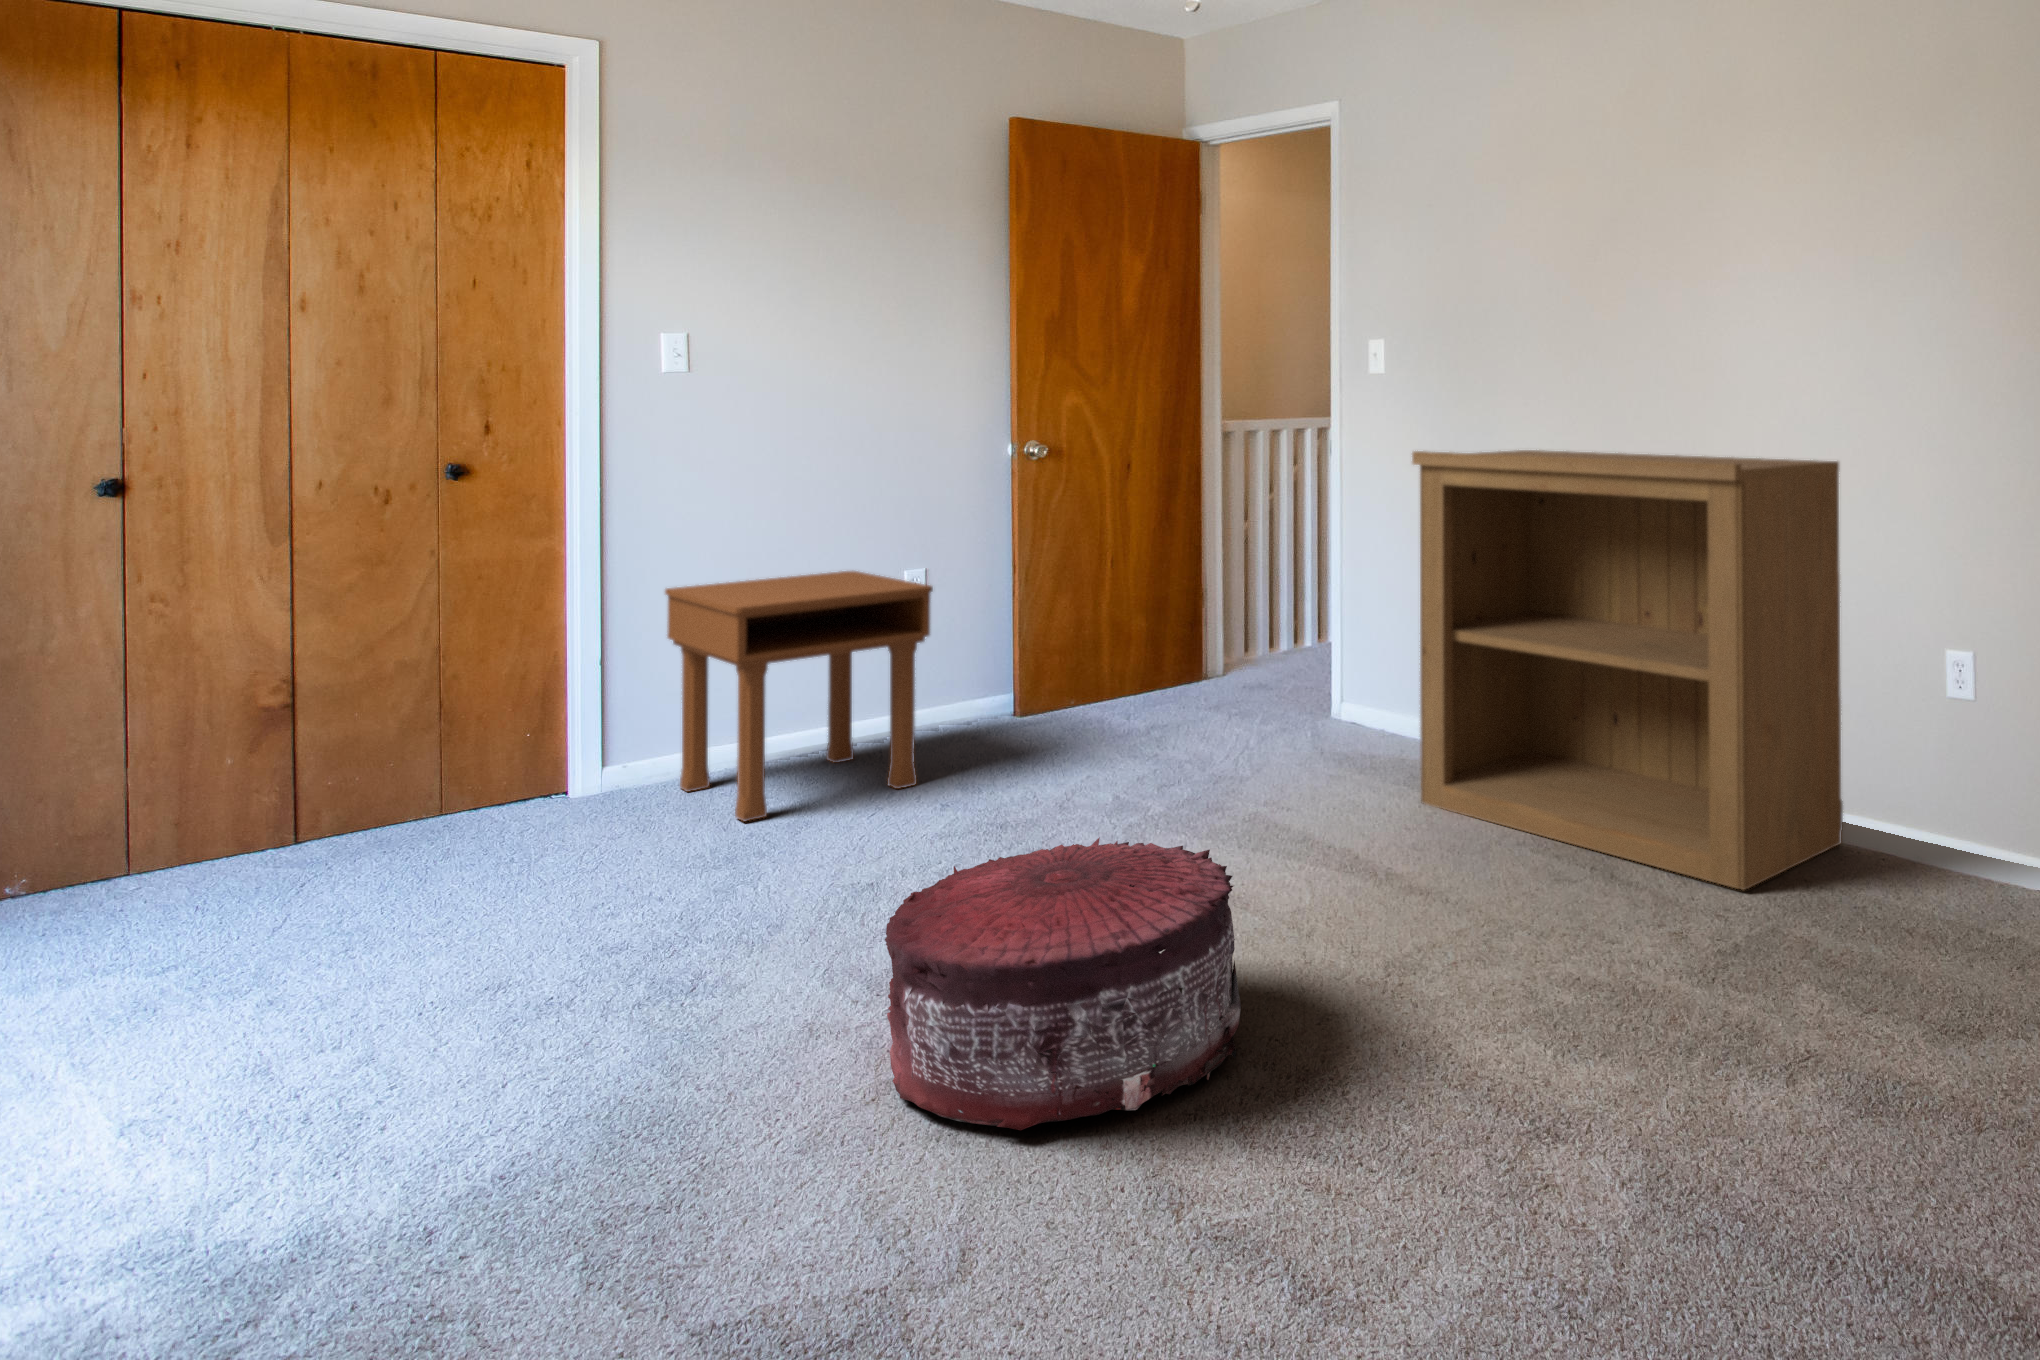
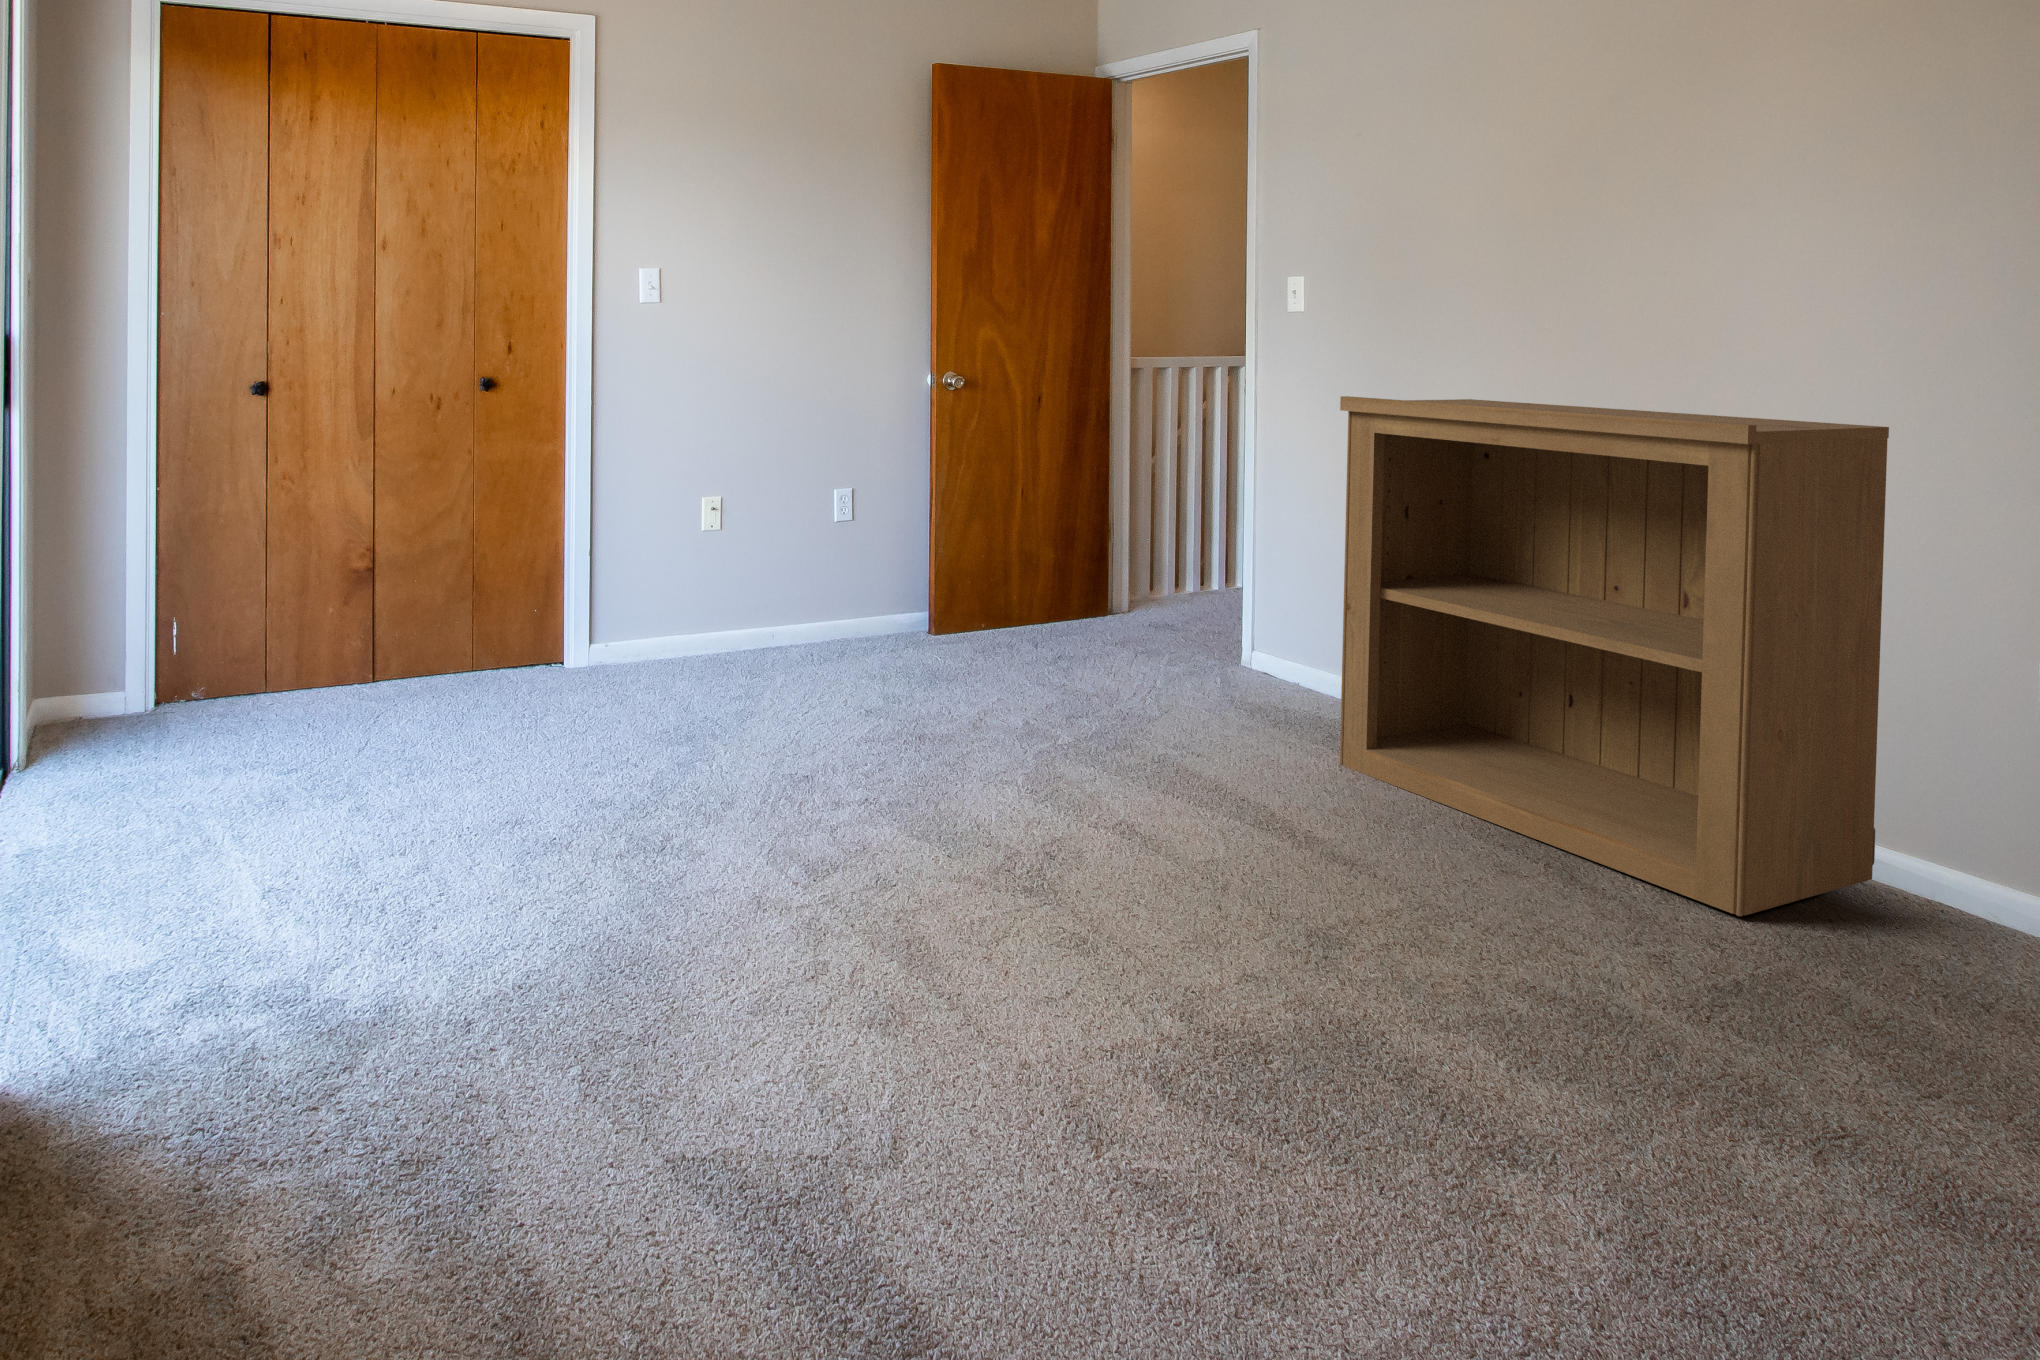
nightstand: present [665,571,933,821] -> none [642,486,862,702]
pouf: present [885,837,1241,1130] -> none [824,761,1157,1035]

